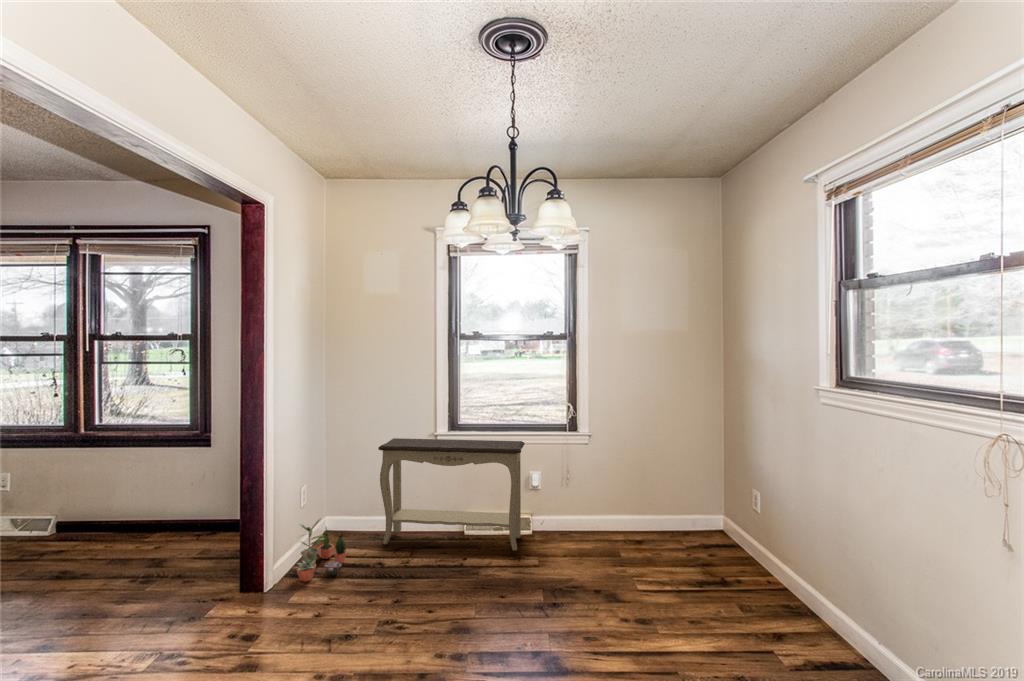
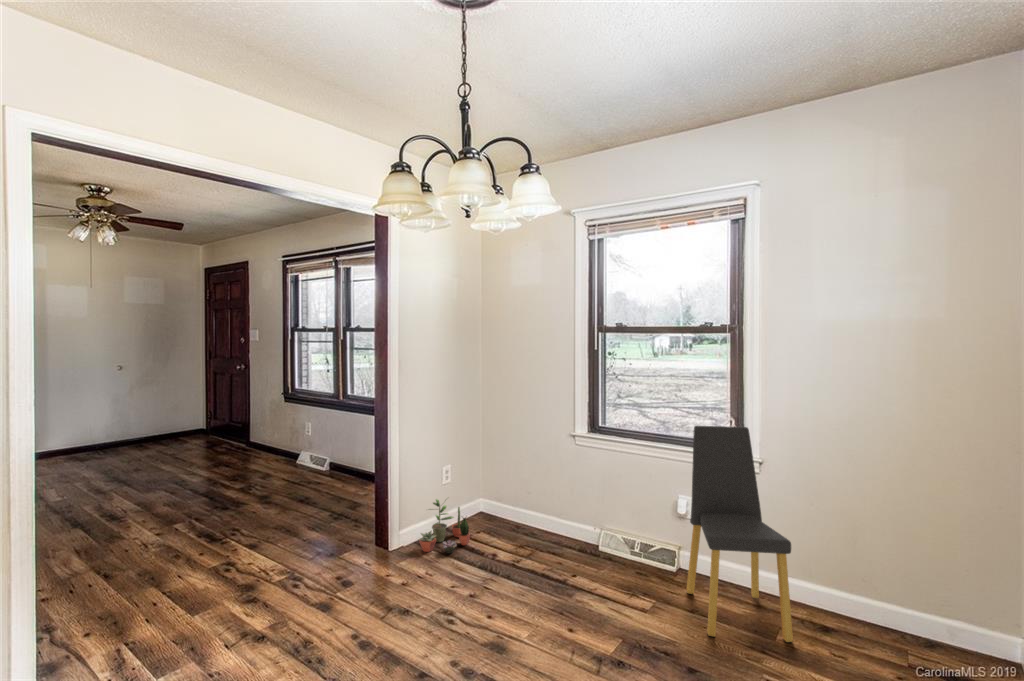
dining chair: none [551,412,632,567] -> present [686,426,793,642]
console table: present [378,438,525,551] -> none [510,433,665,585]

